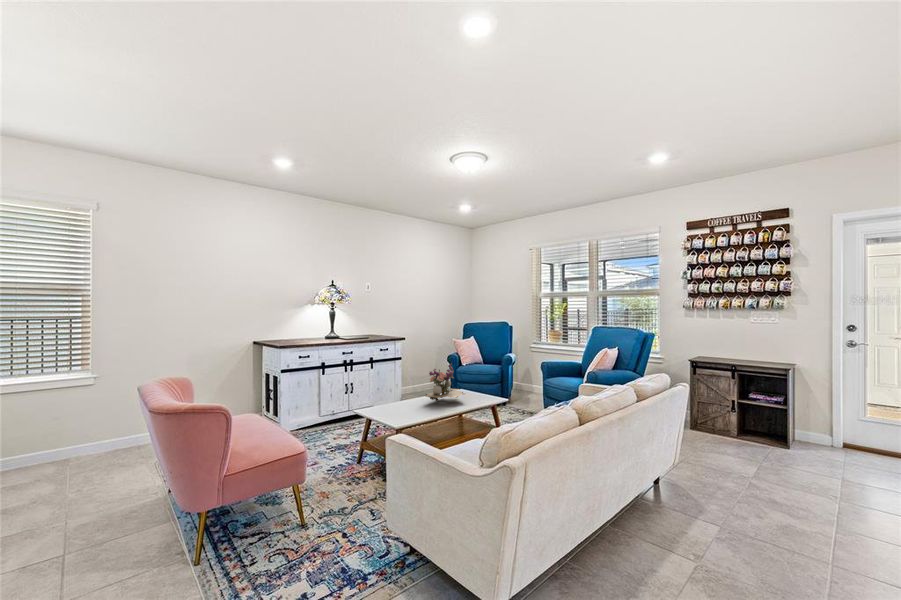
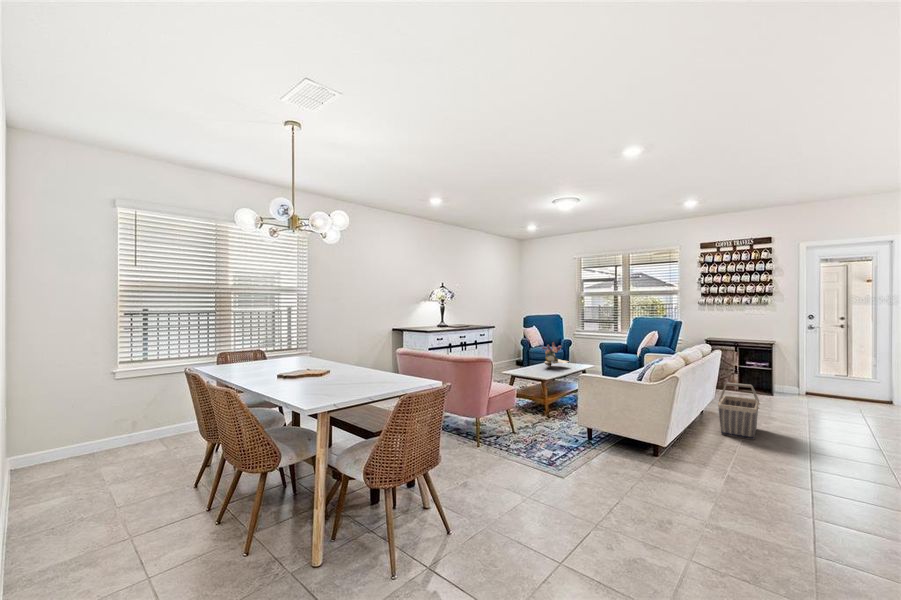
basket: none [640,451,727,570] -> present [718,383,760,440]

